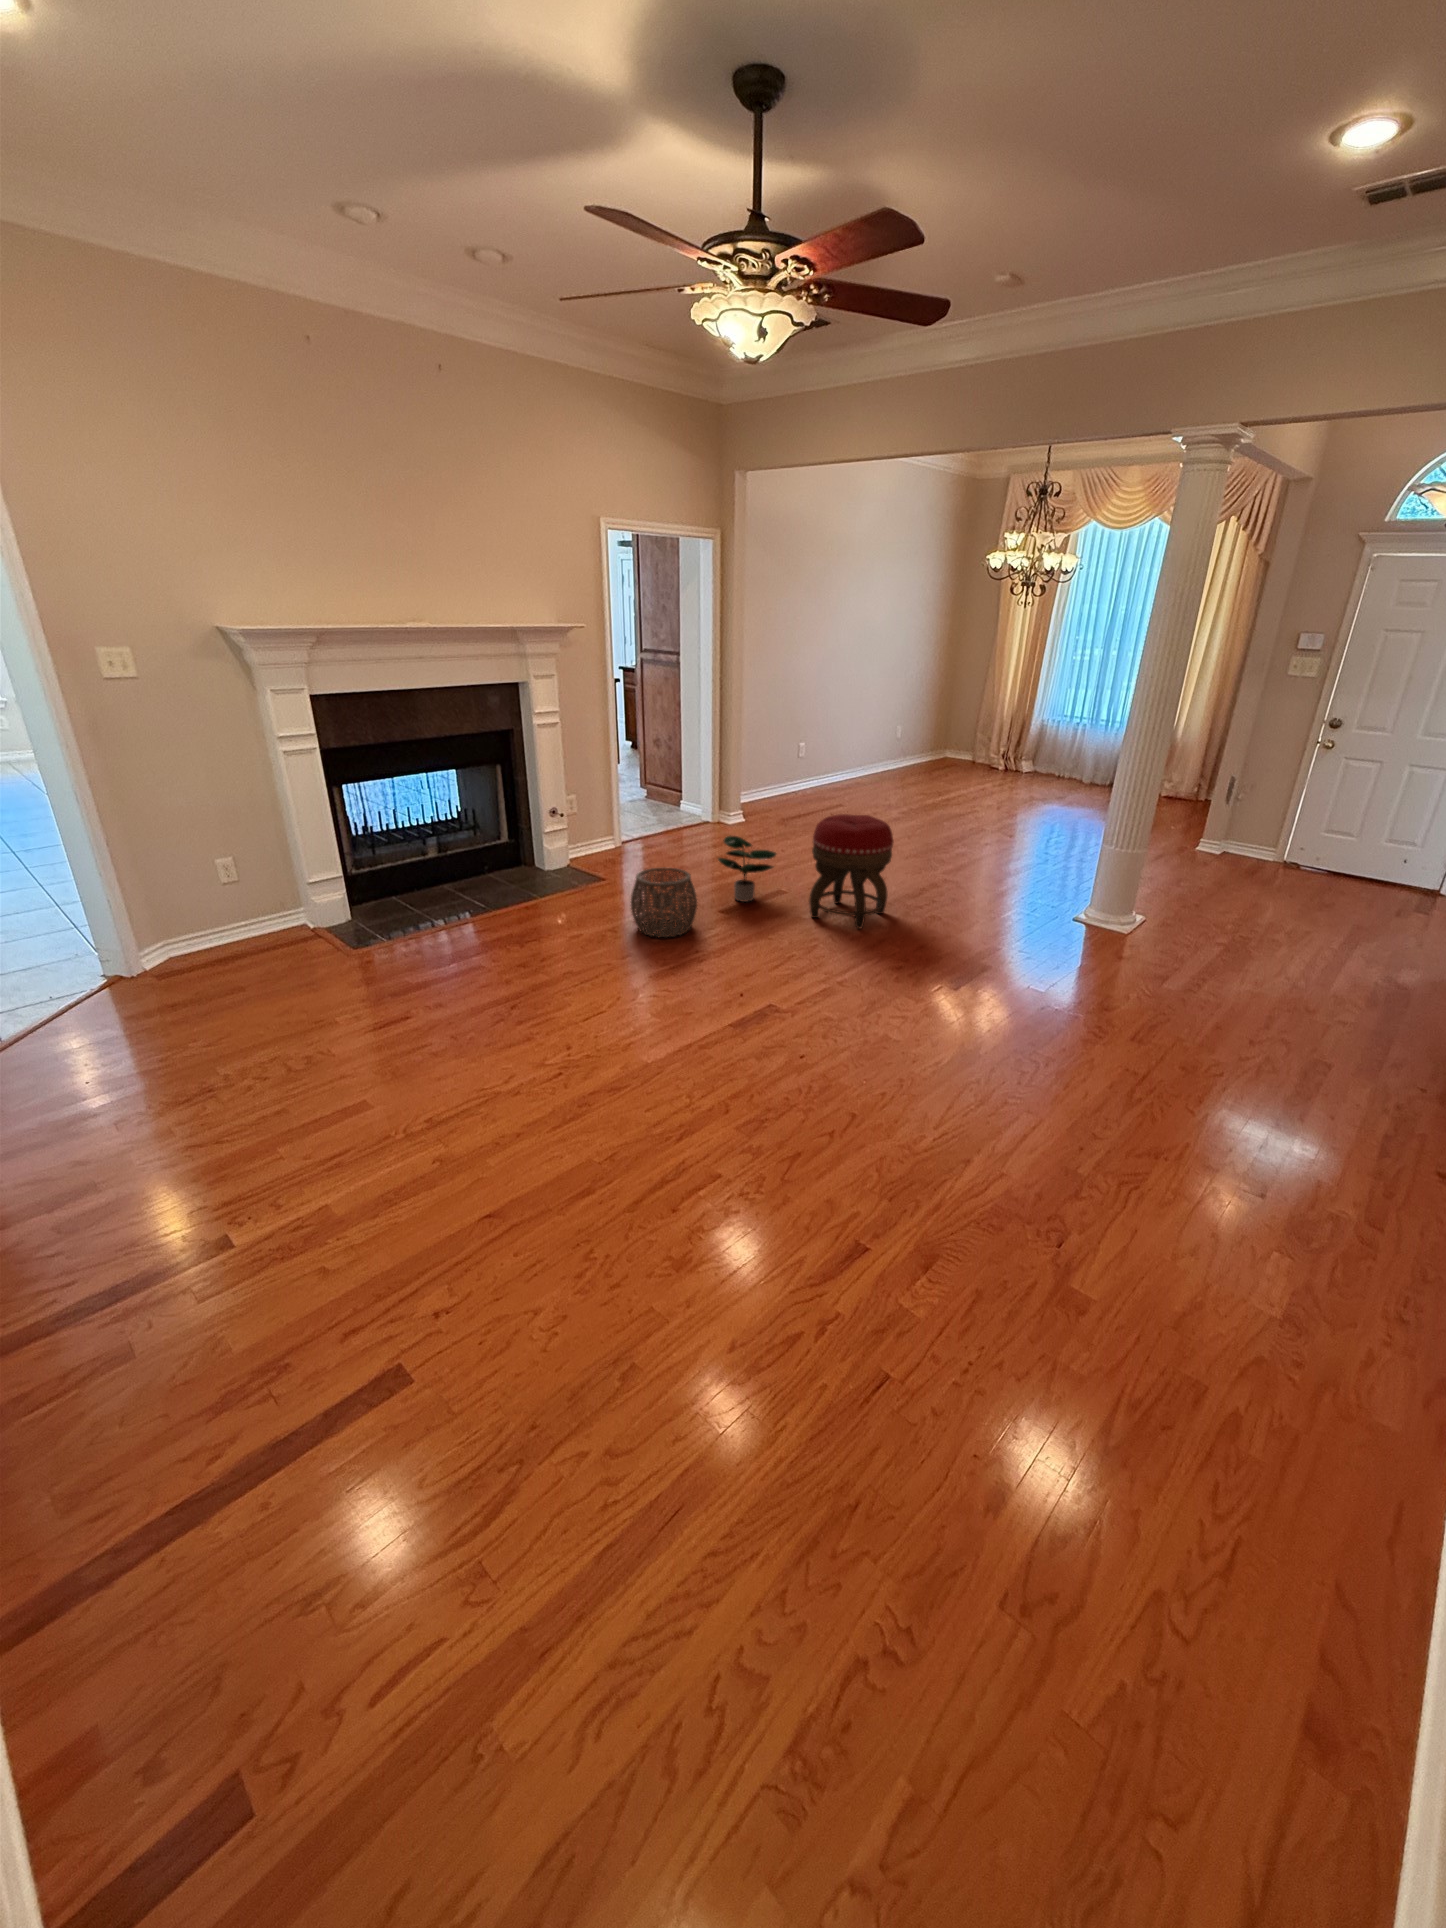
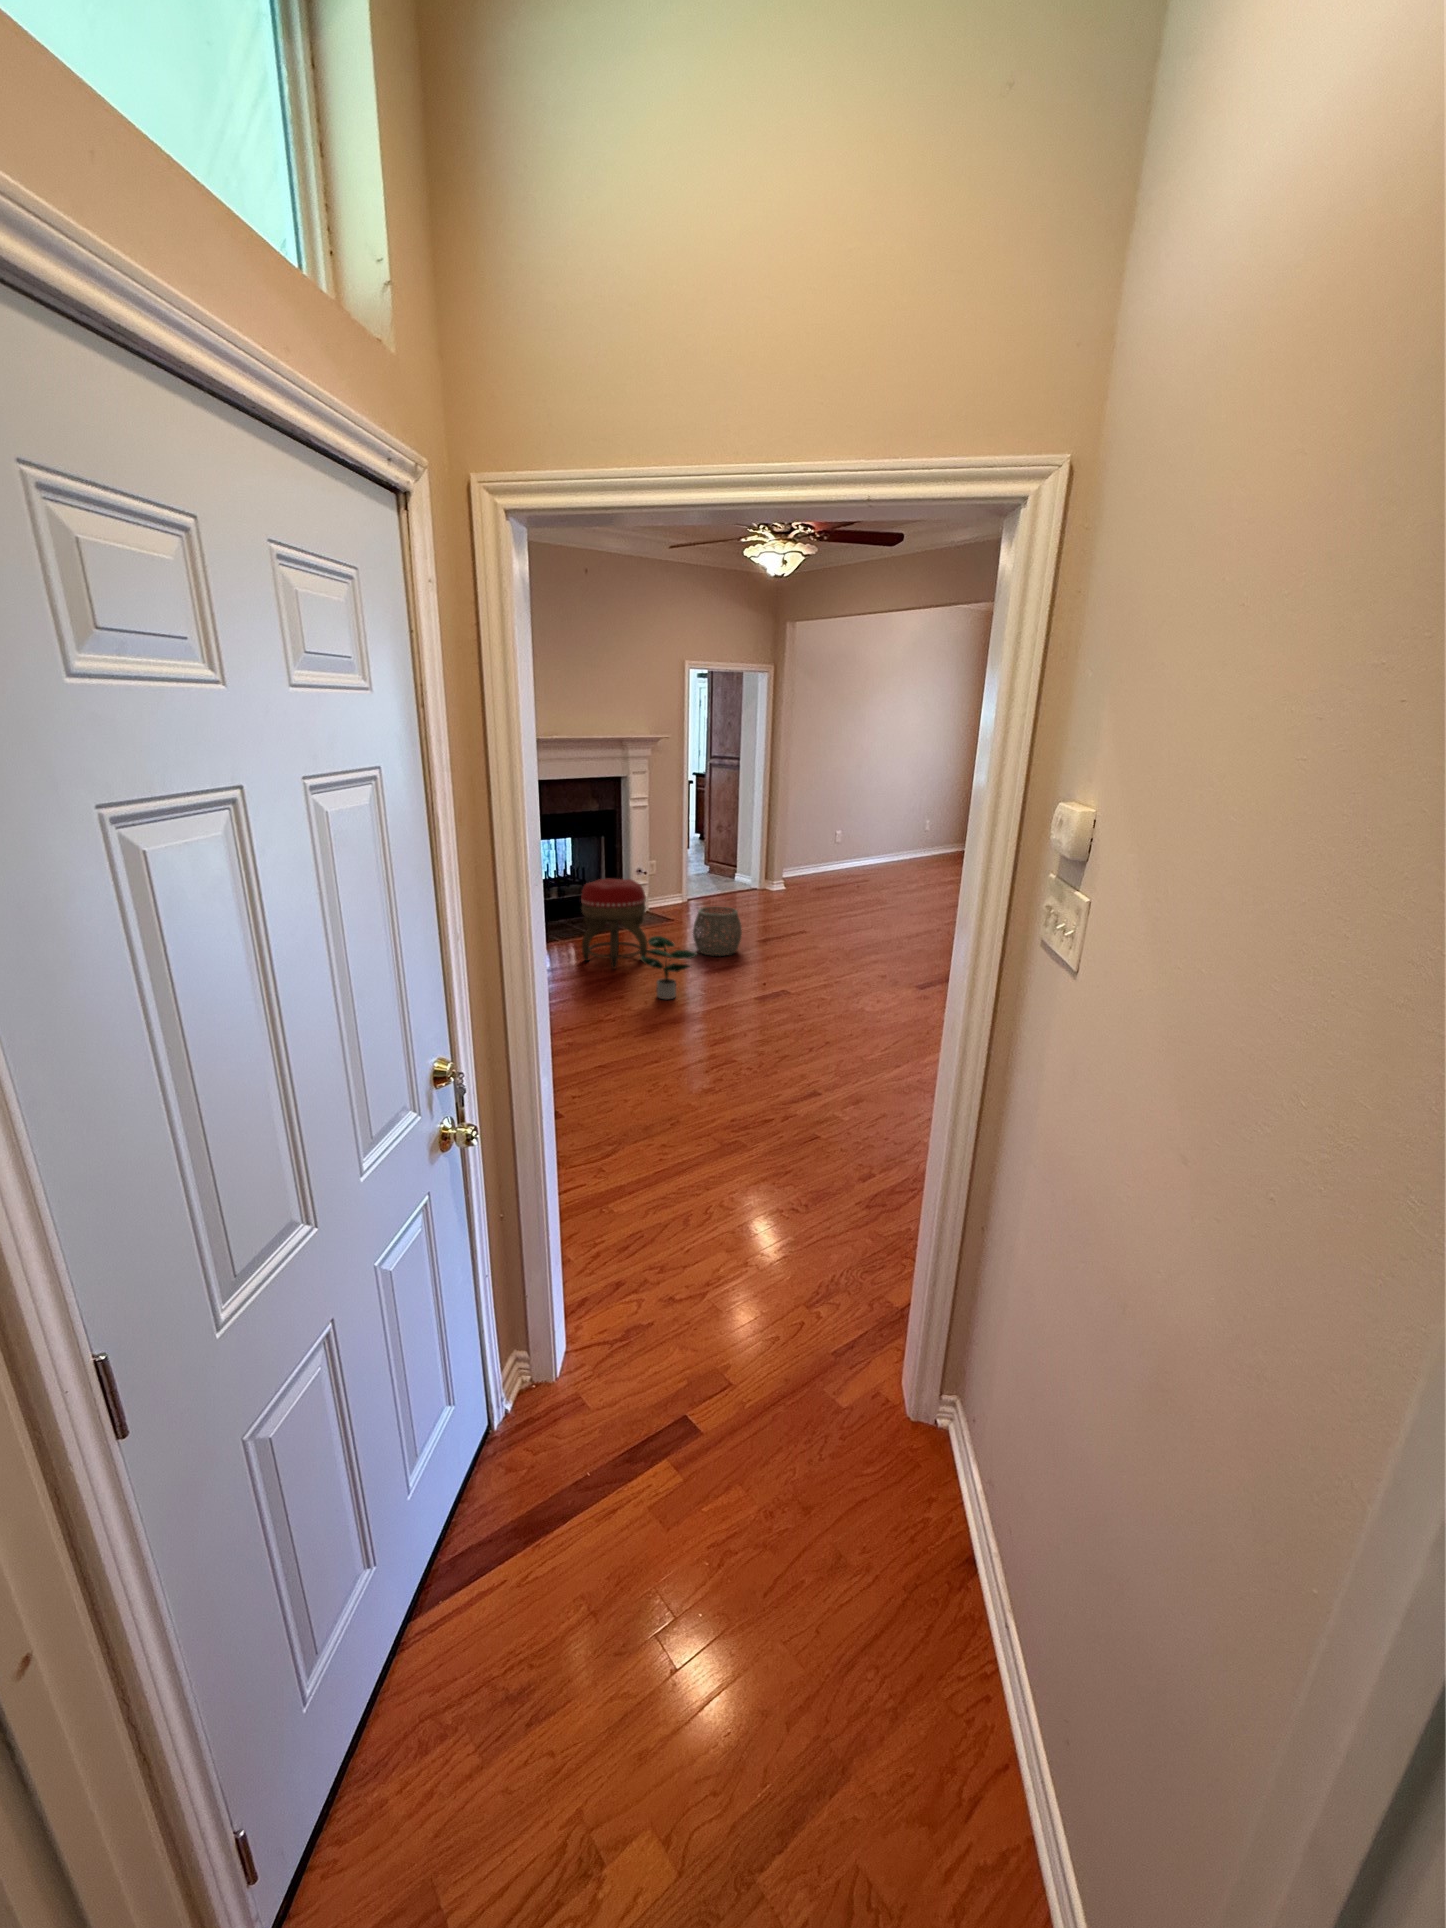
footstool: present [809,814,894,928] -> present [581,879,647,969]
potted plant: present [718,836,776,902] -> present [640,936,697,999]

